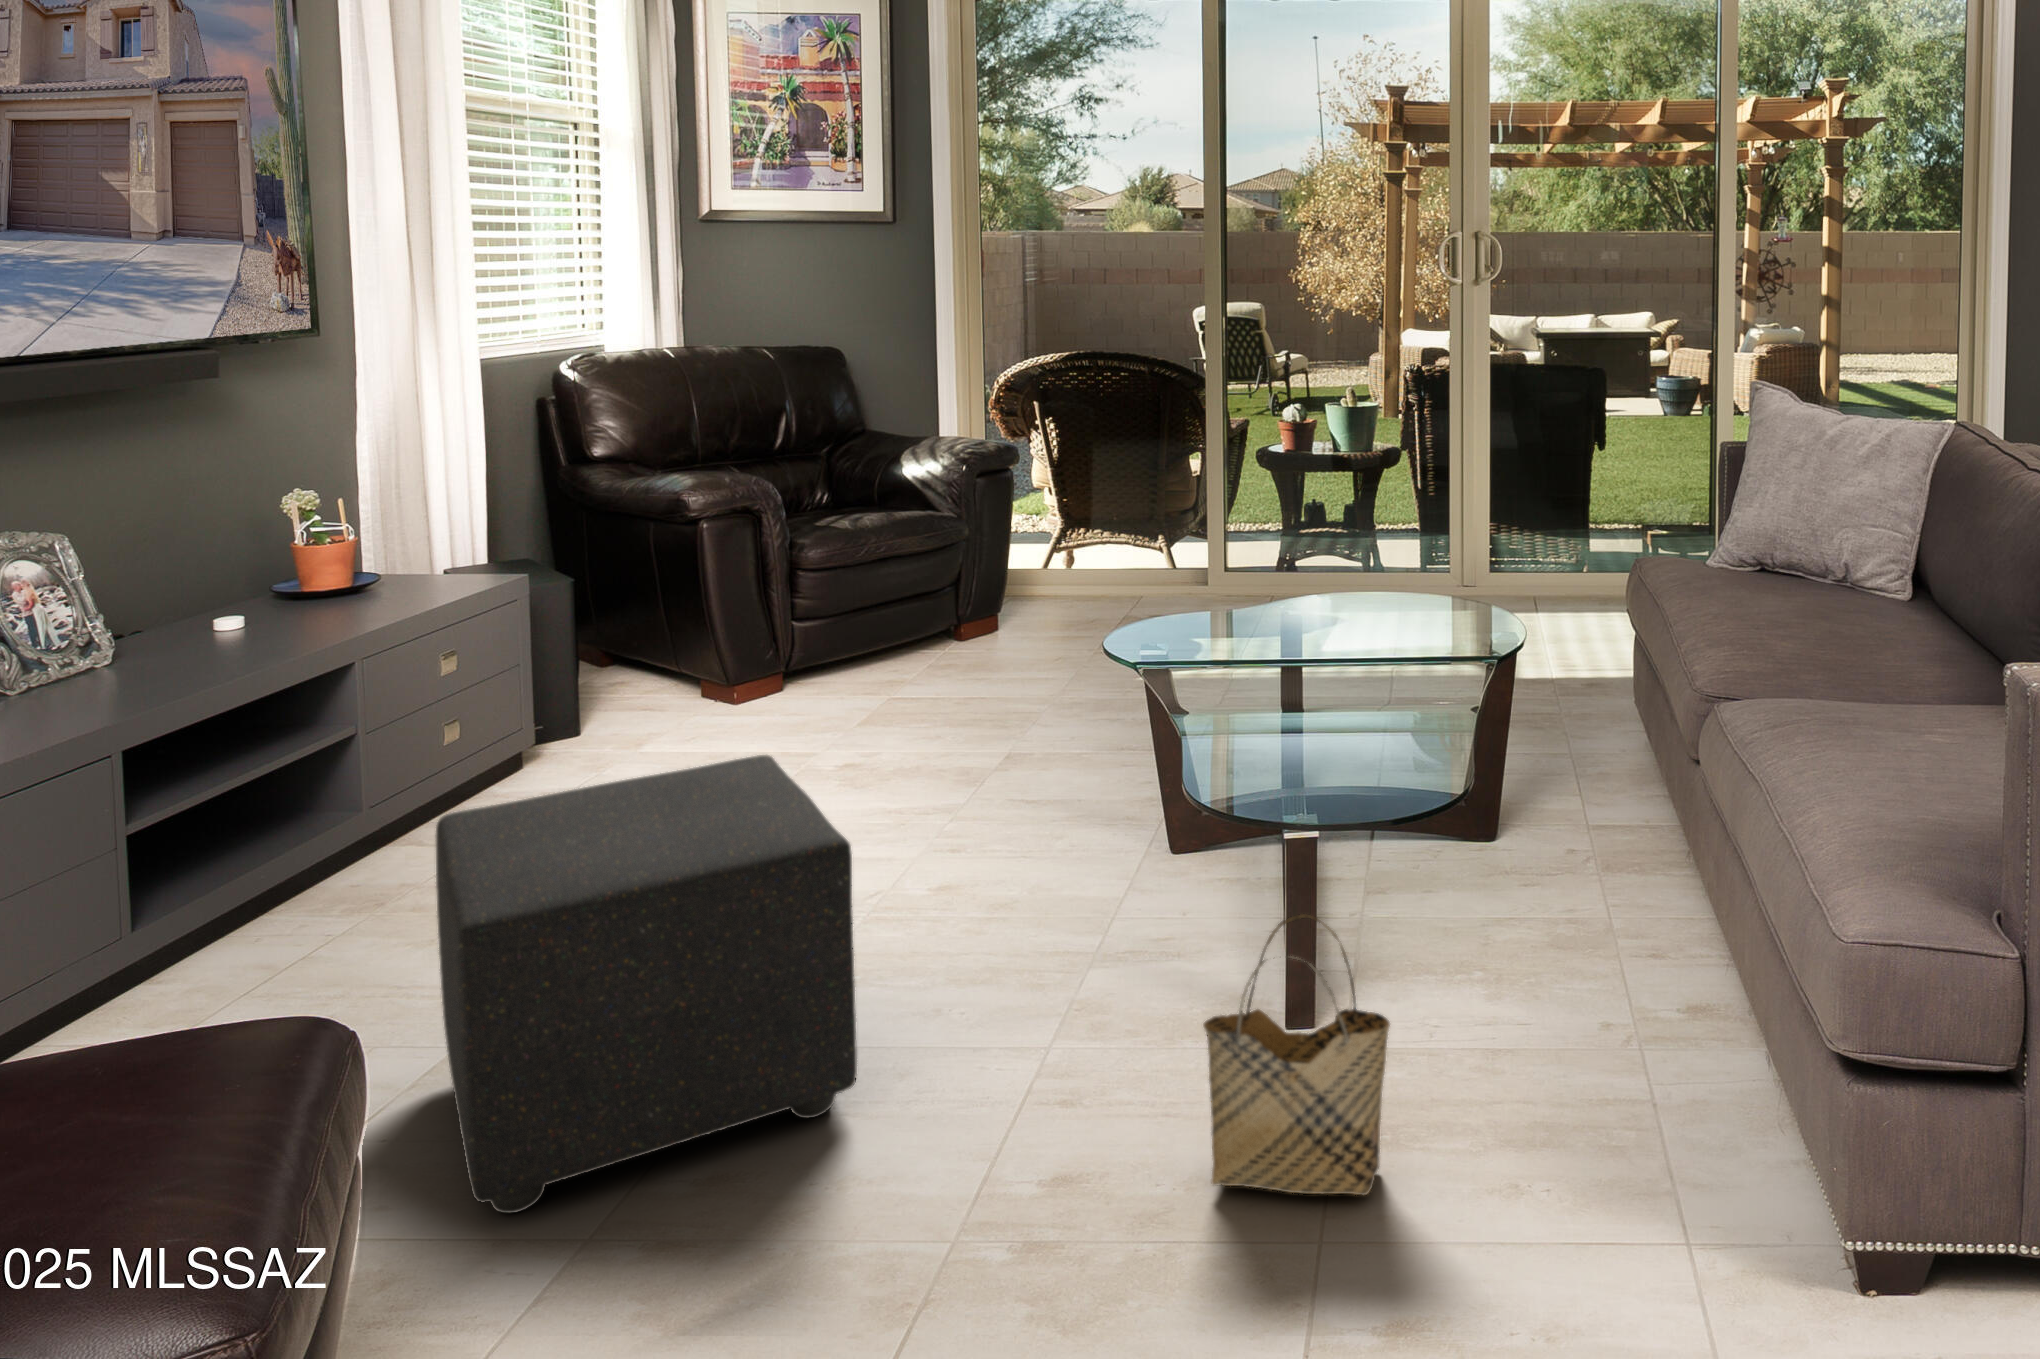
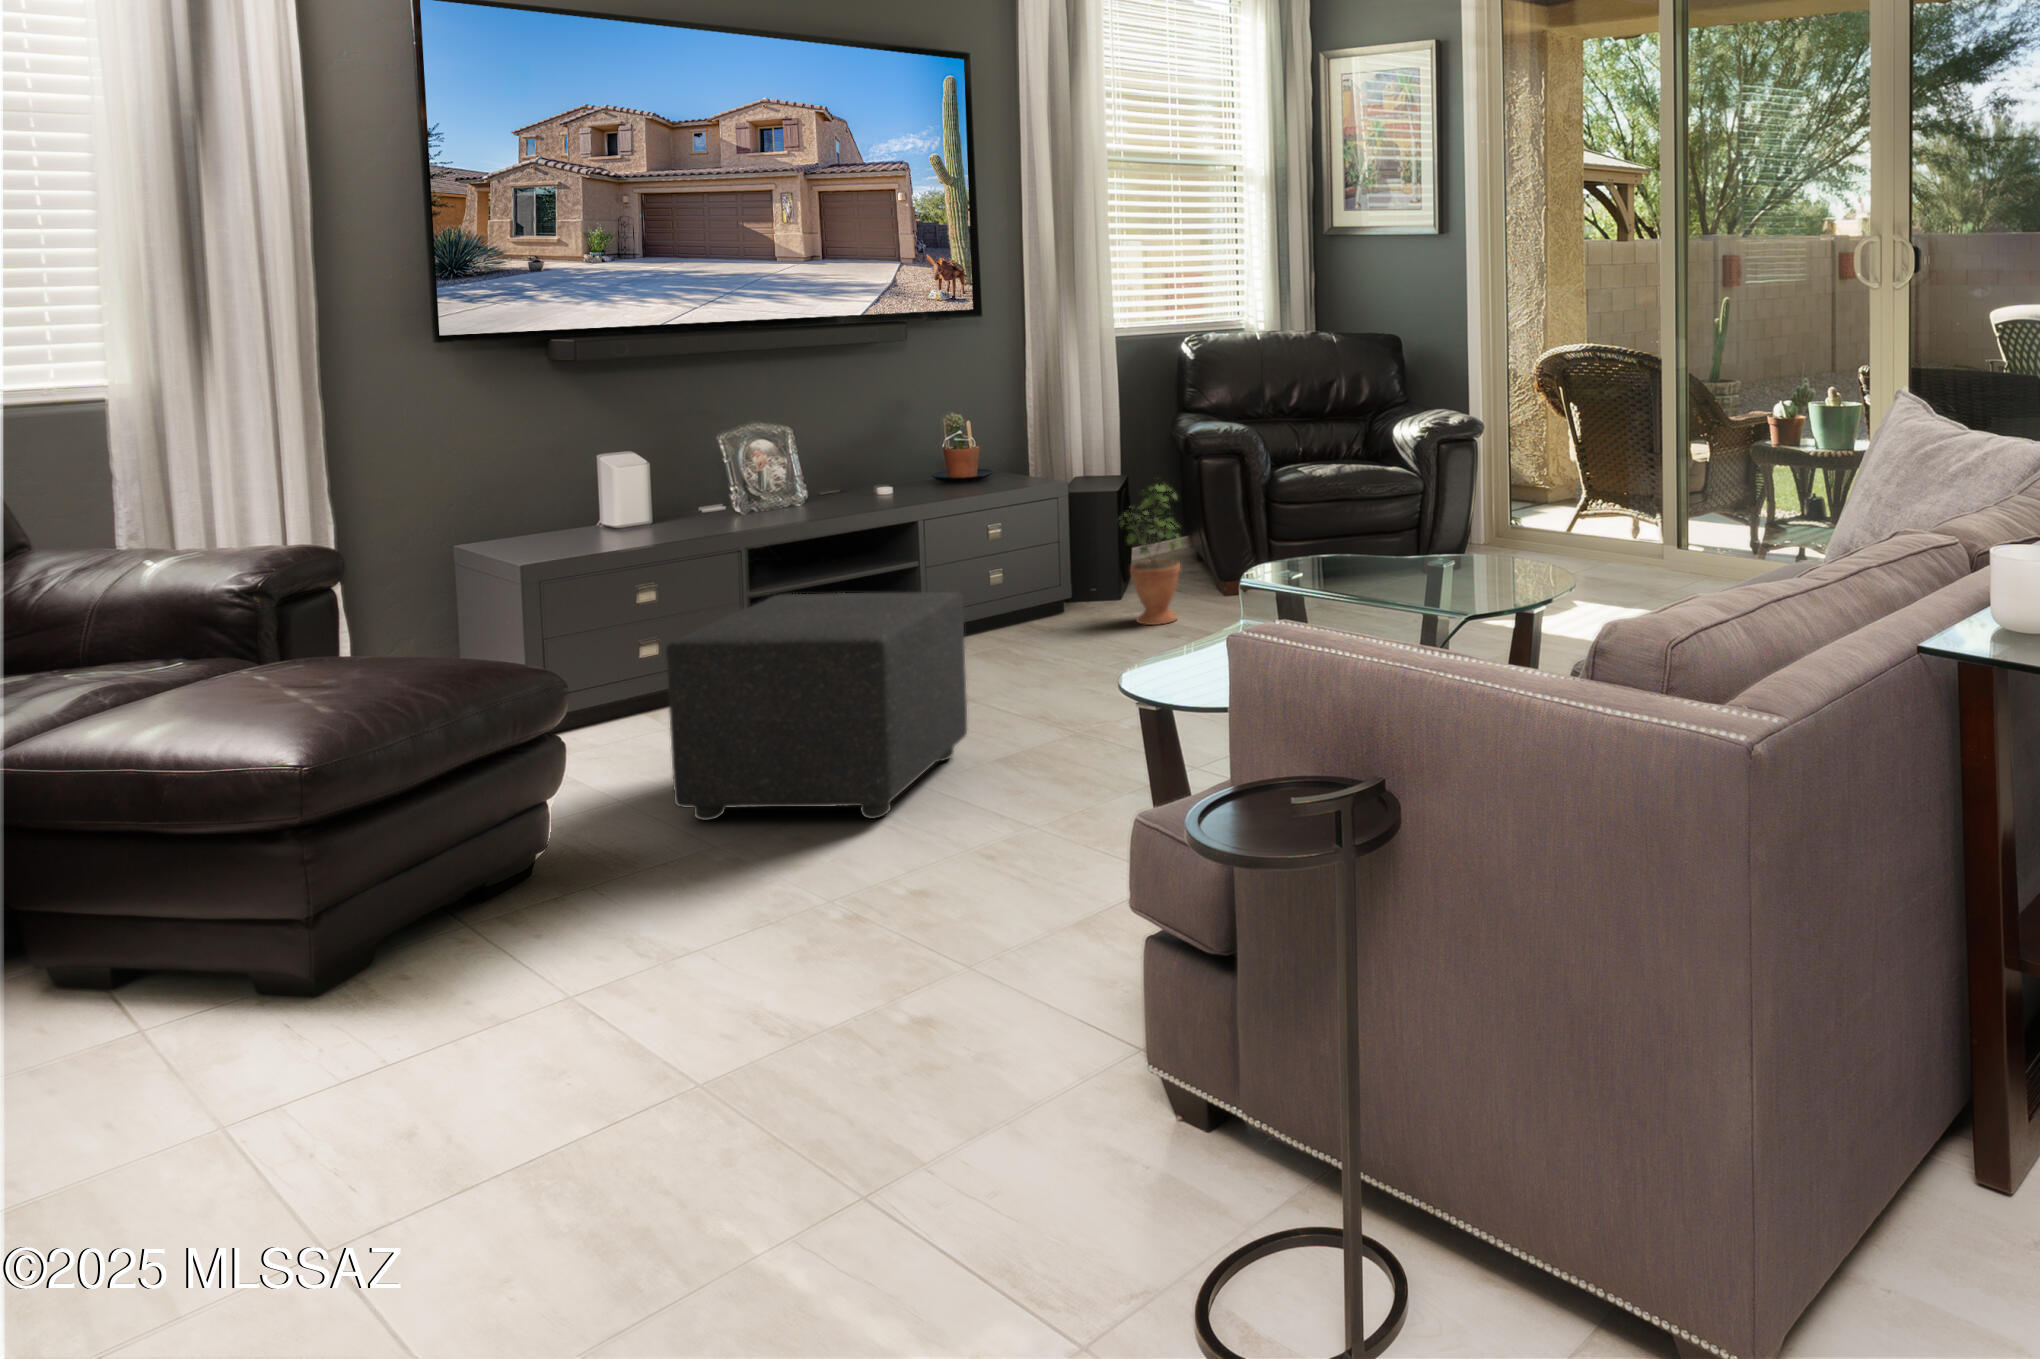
potted plant: none [644,557,741,766] -> present [1119,484,1181,625]
woven basket: present [1203,914,1390,1195] -> none [954,738,1059,944]

